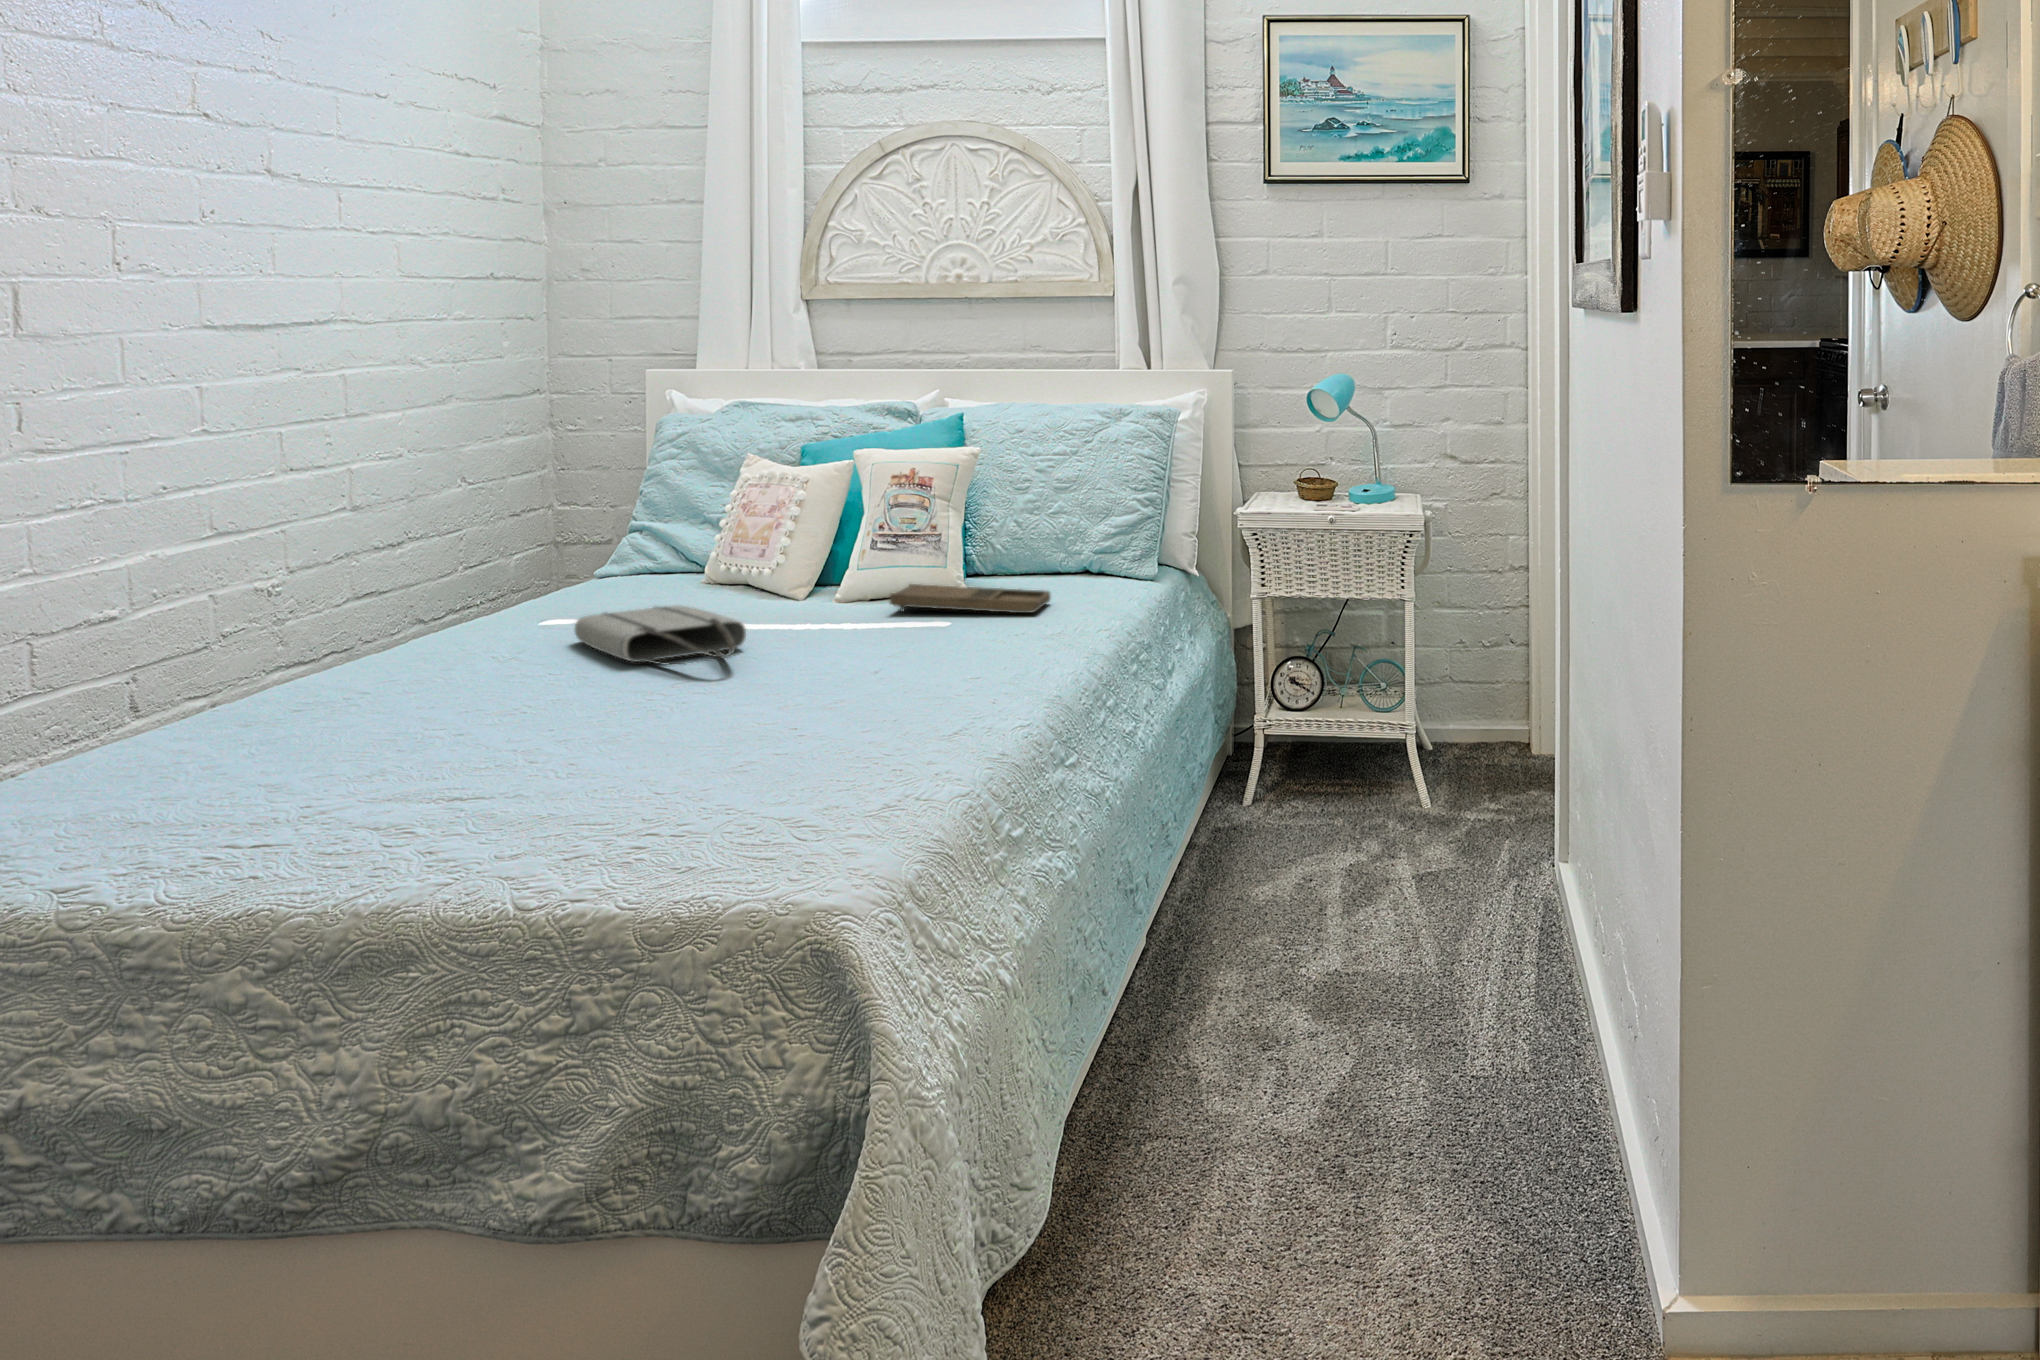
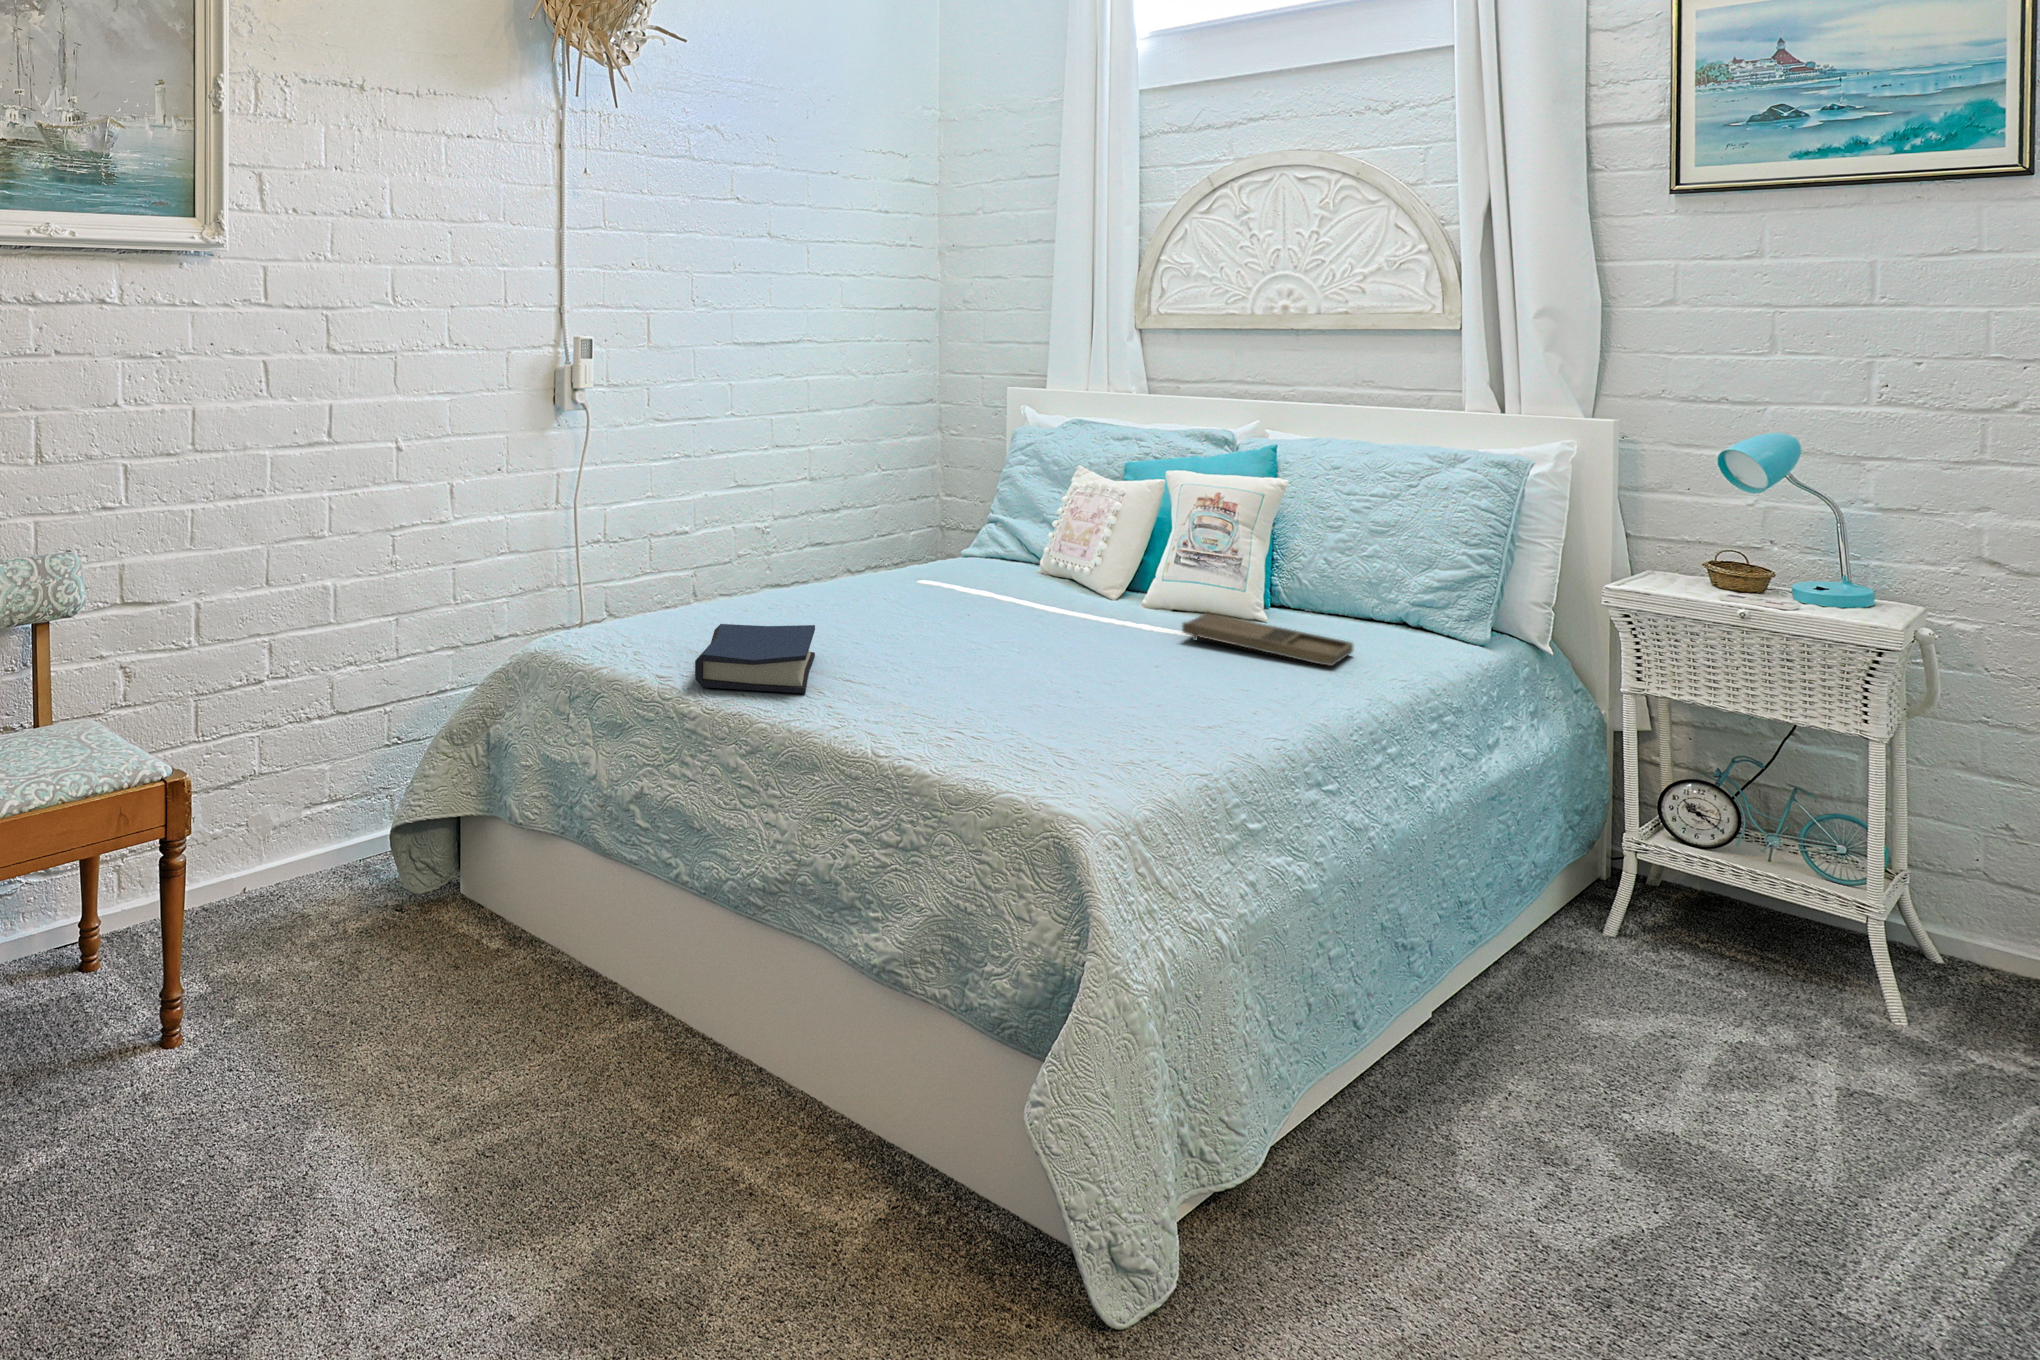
tote bag: present [574,605,746,664] -> none [914,606,1043,675]
hardback book: none [278,645,454,736] -> present [695,624,815,693]

